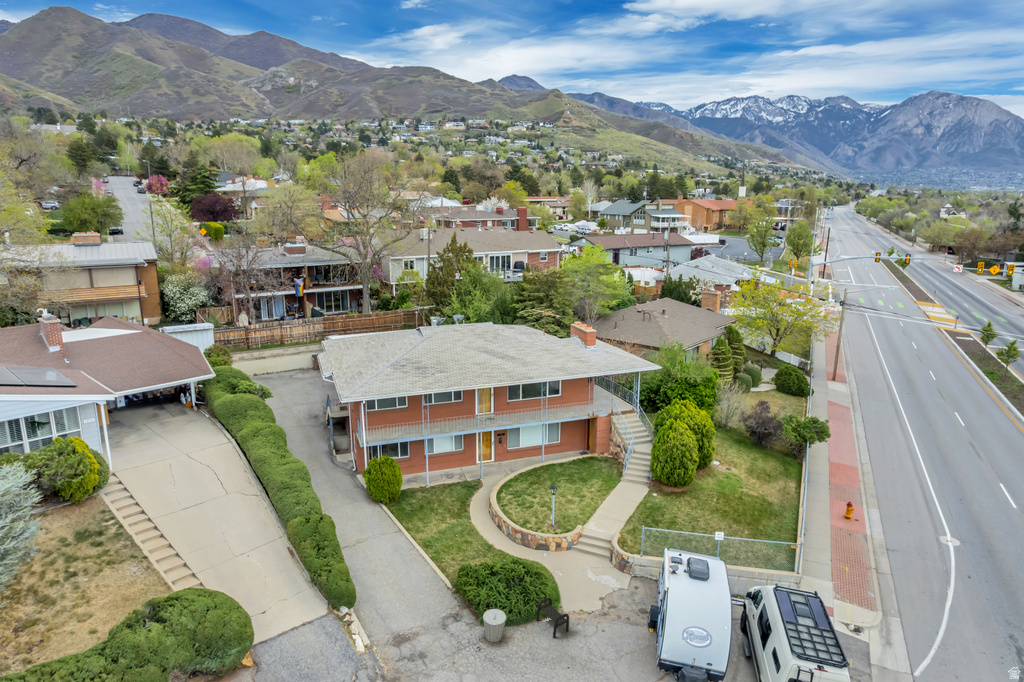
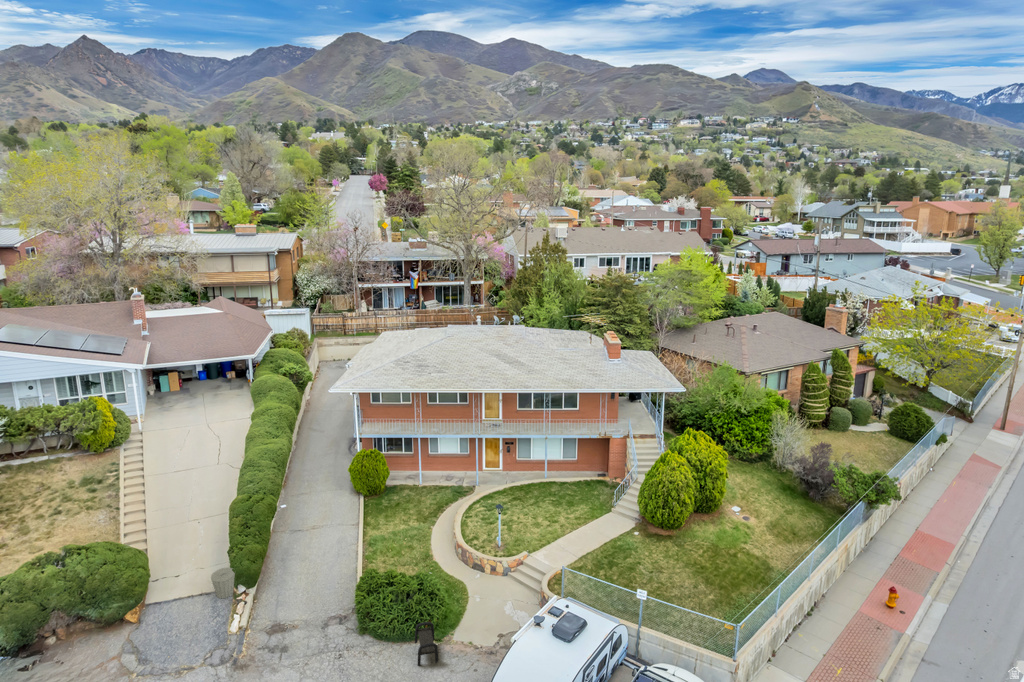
trash can: present [483,609,506,642] -> present [211,568,235,598]

